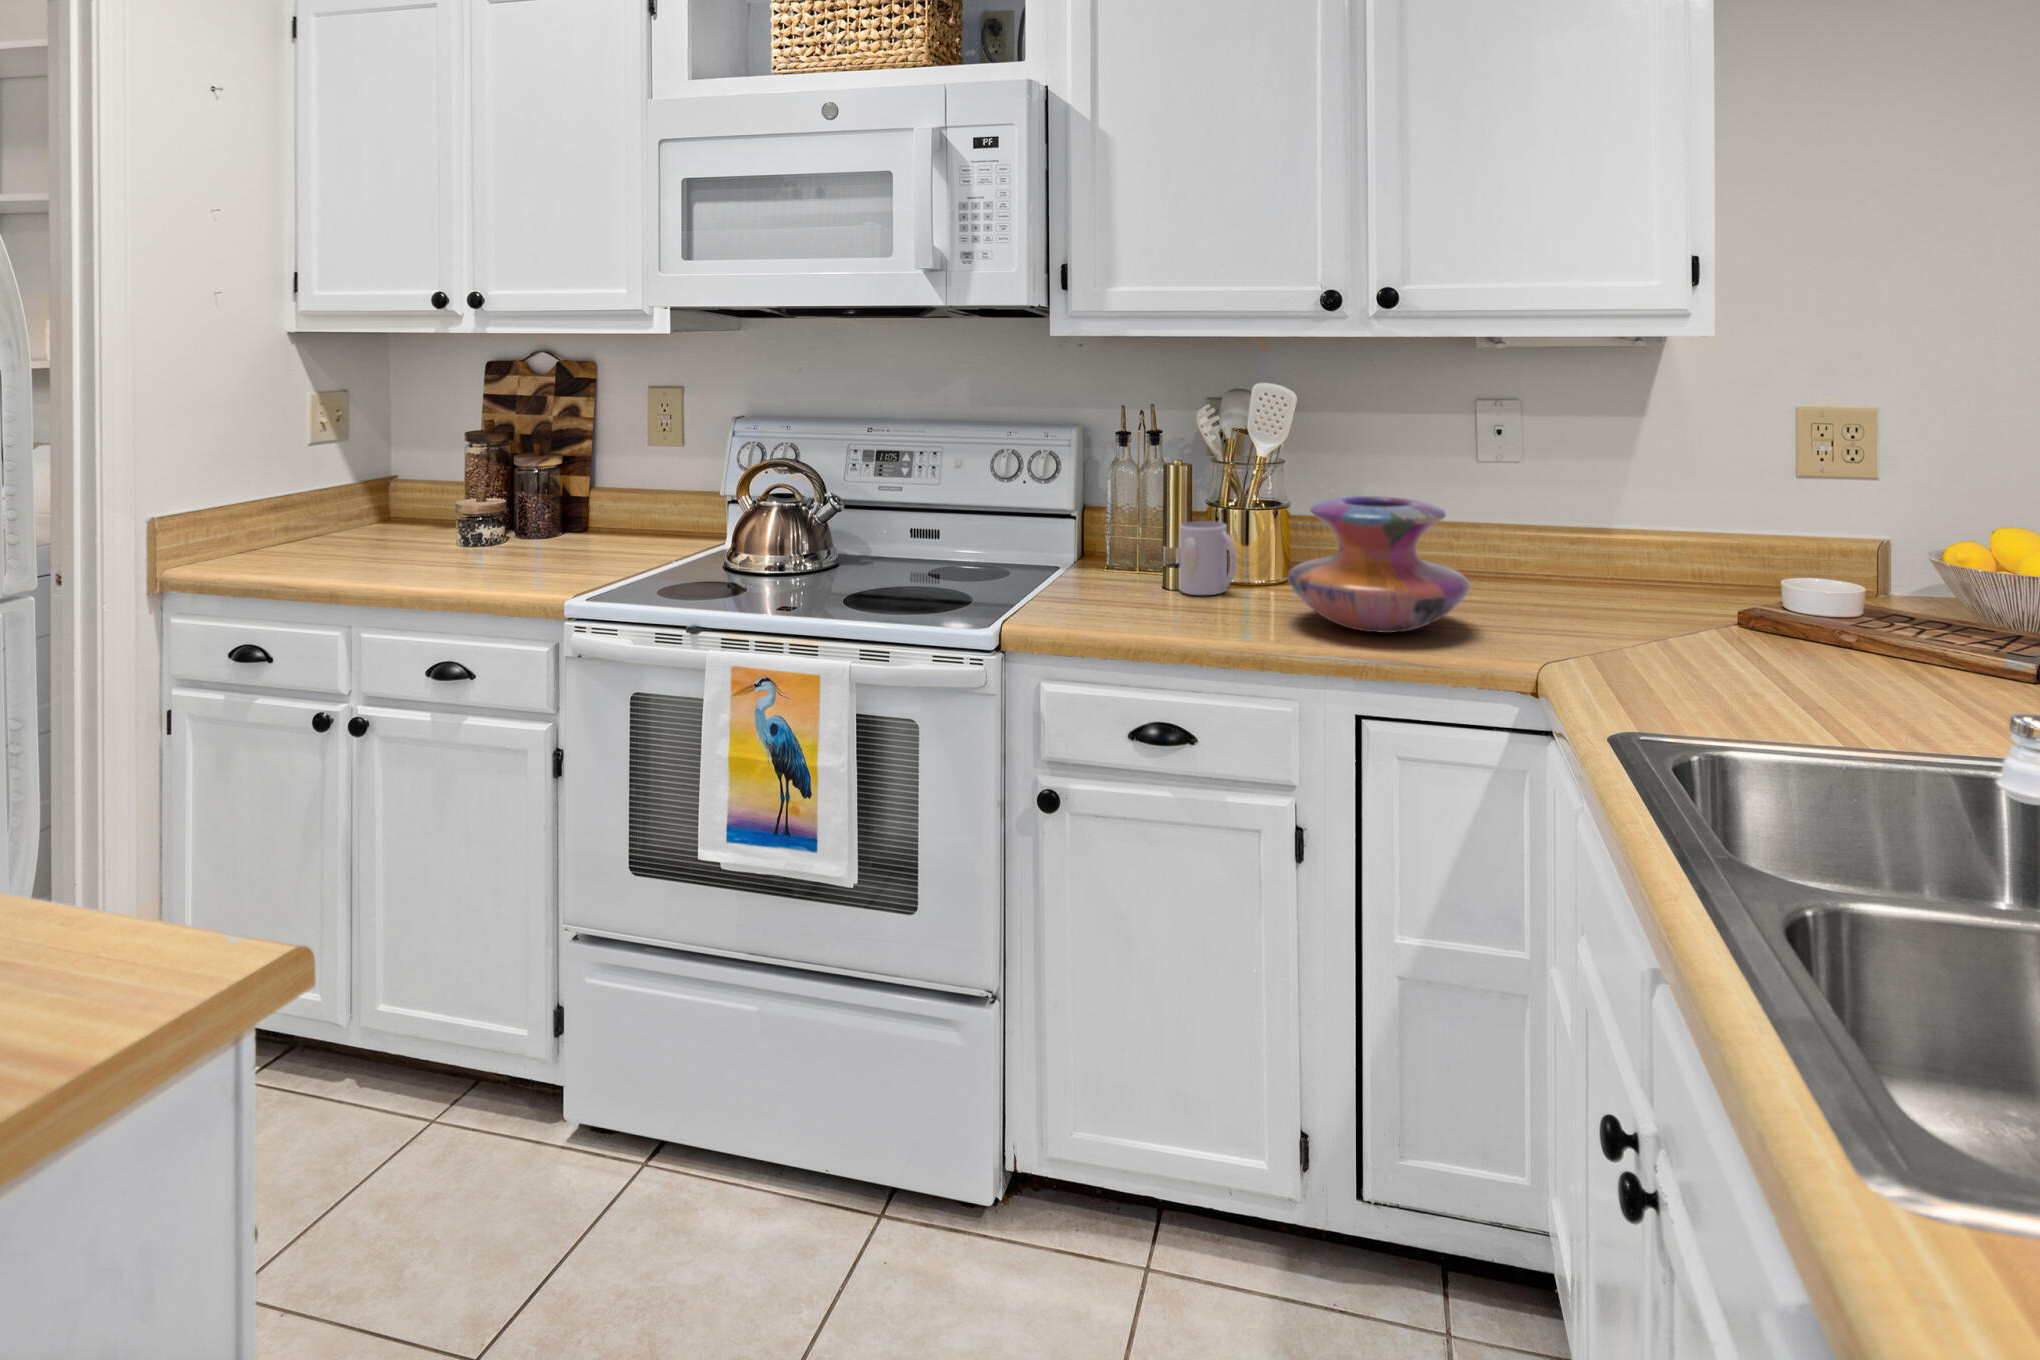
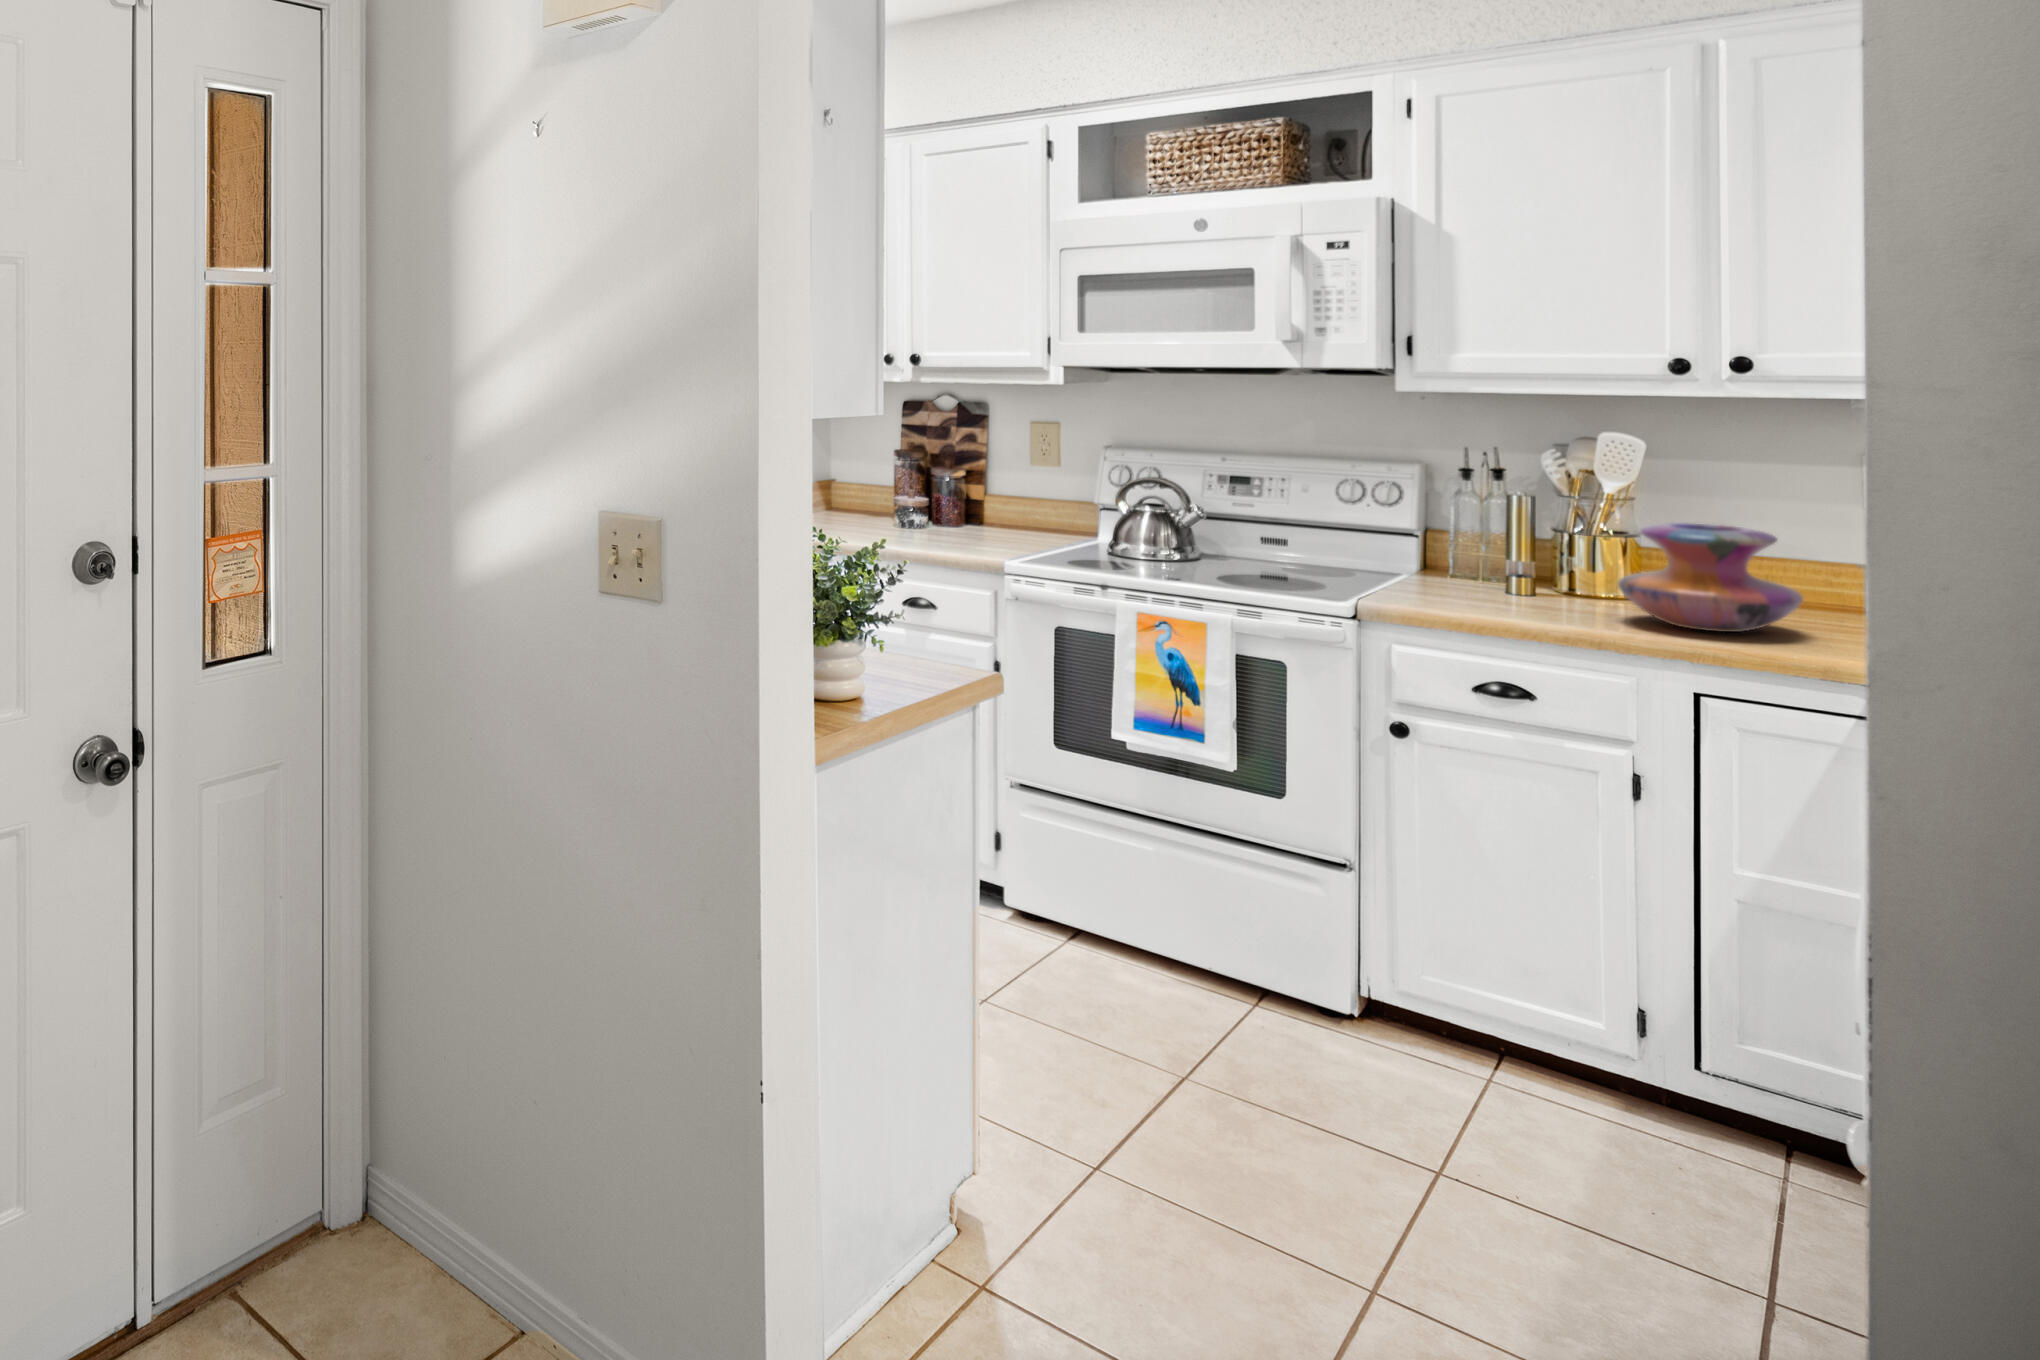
mug: present [1179,521,1237,595] -> none [1517,541,1573,599]

